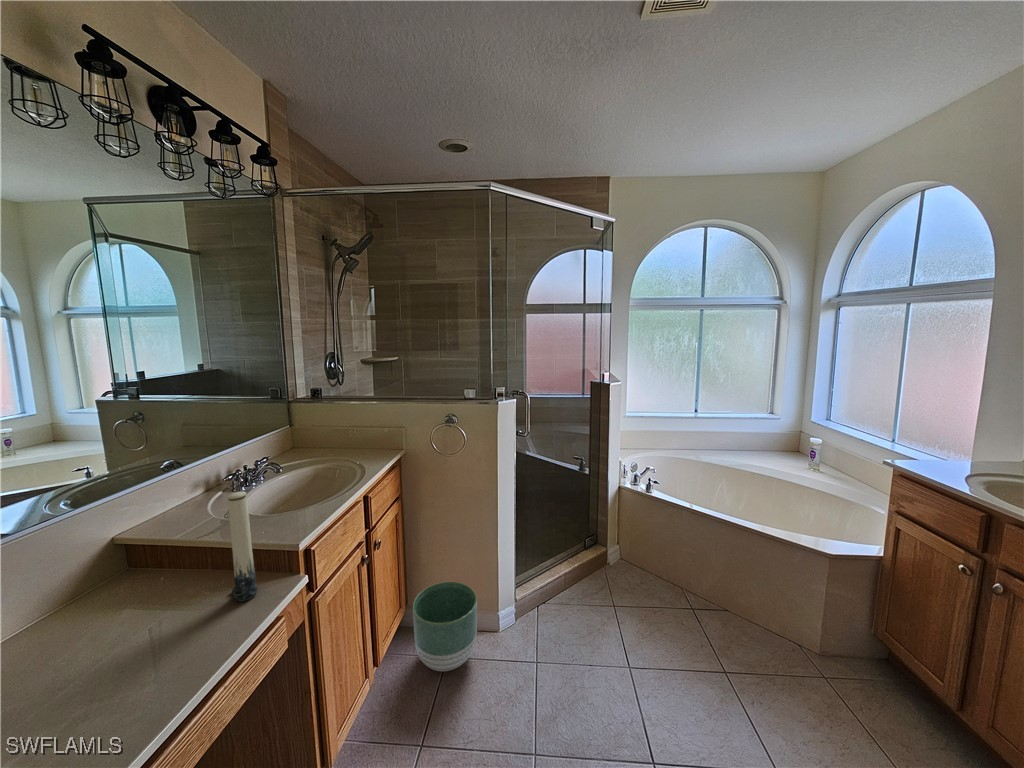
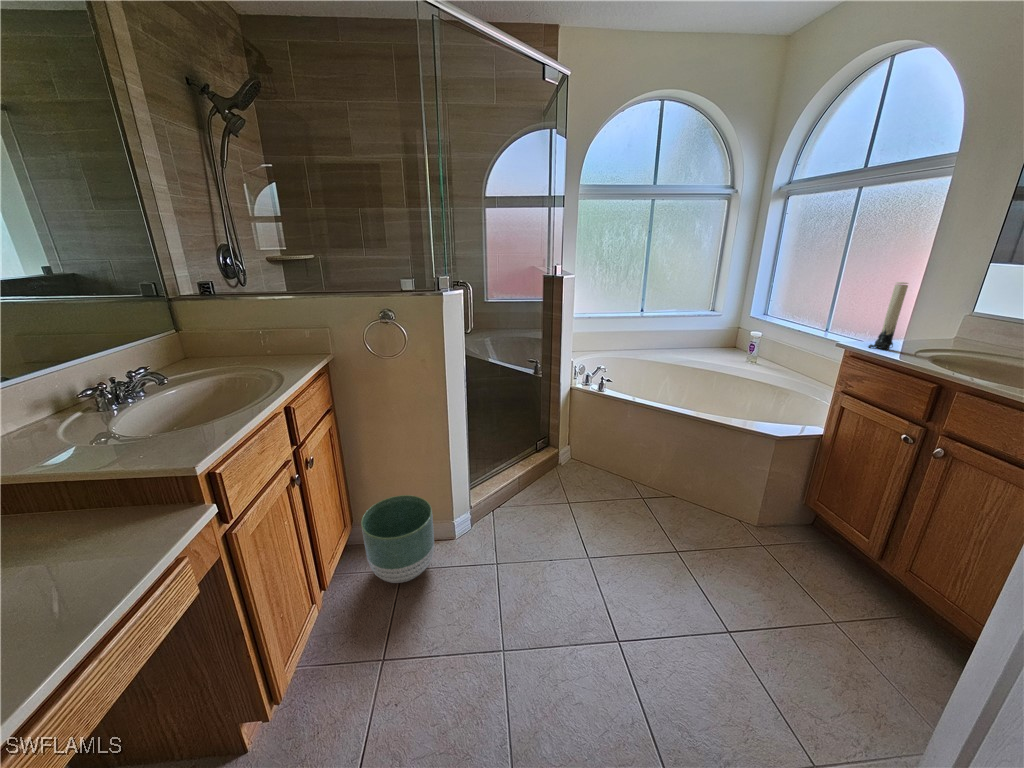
candle: present [228,492,257,602] -> present [868,282,908,349]

